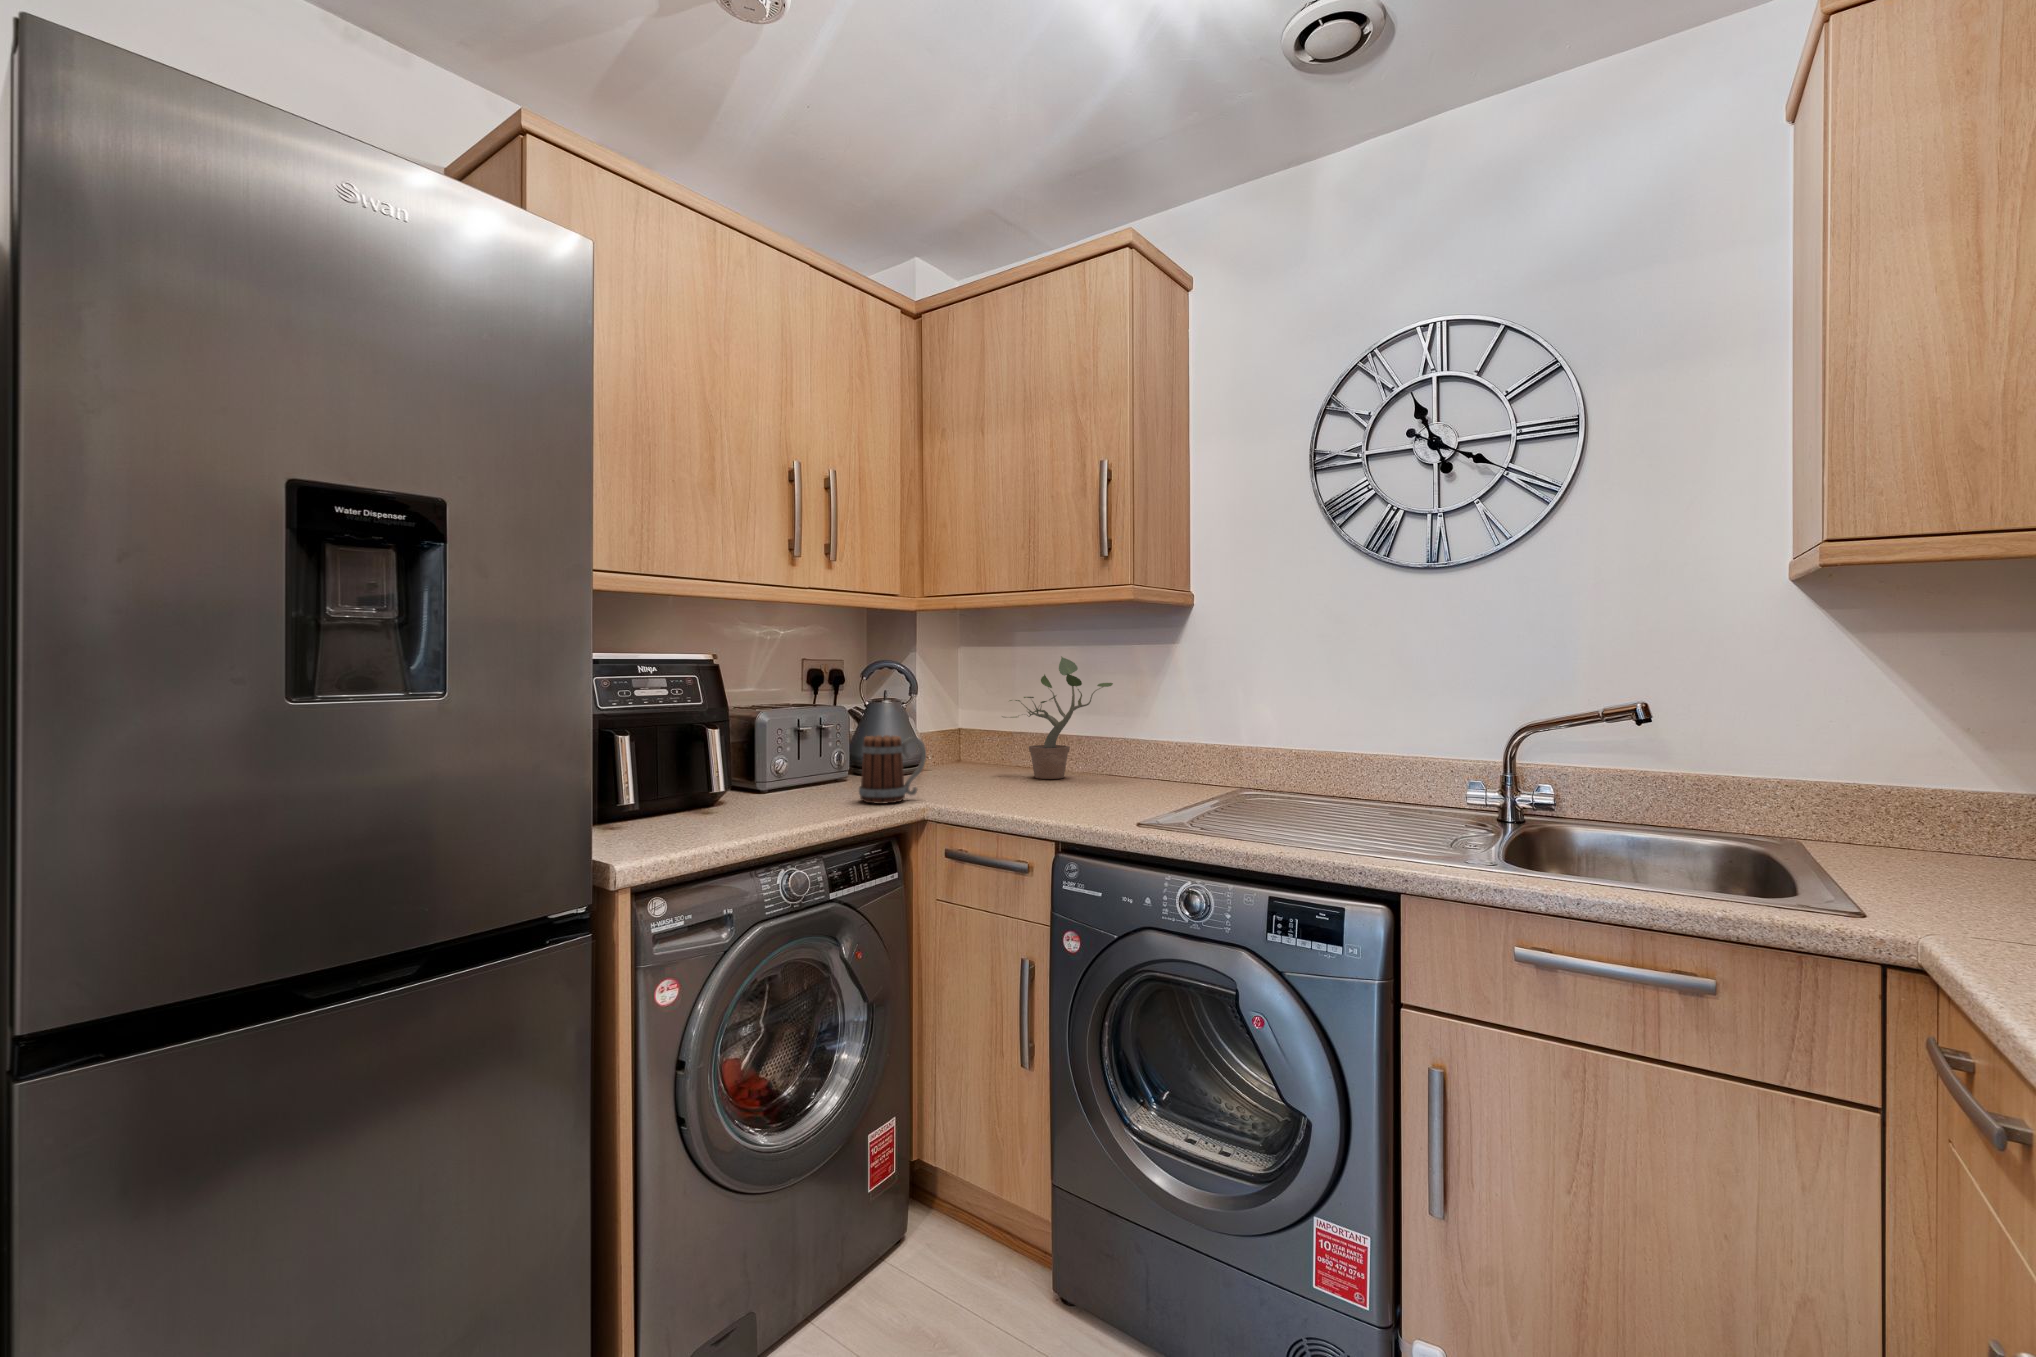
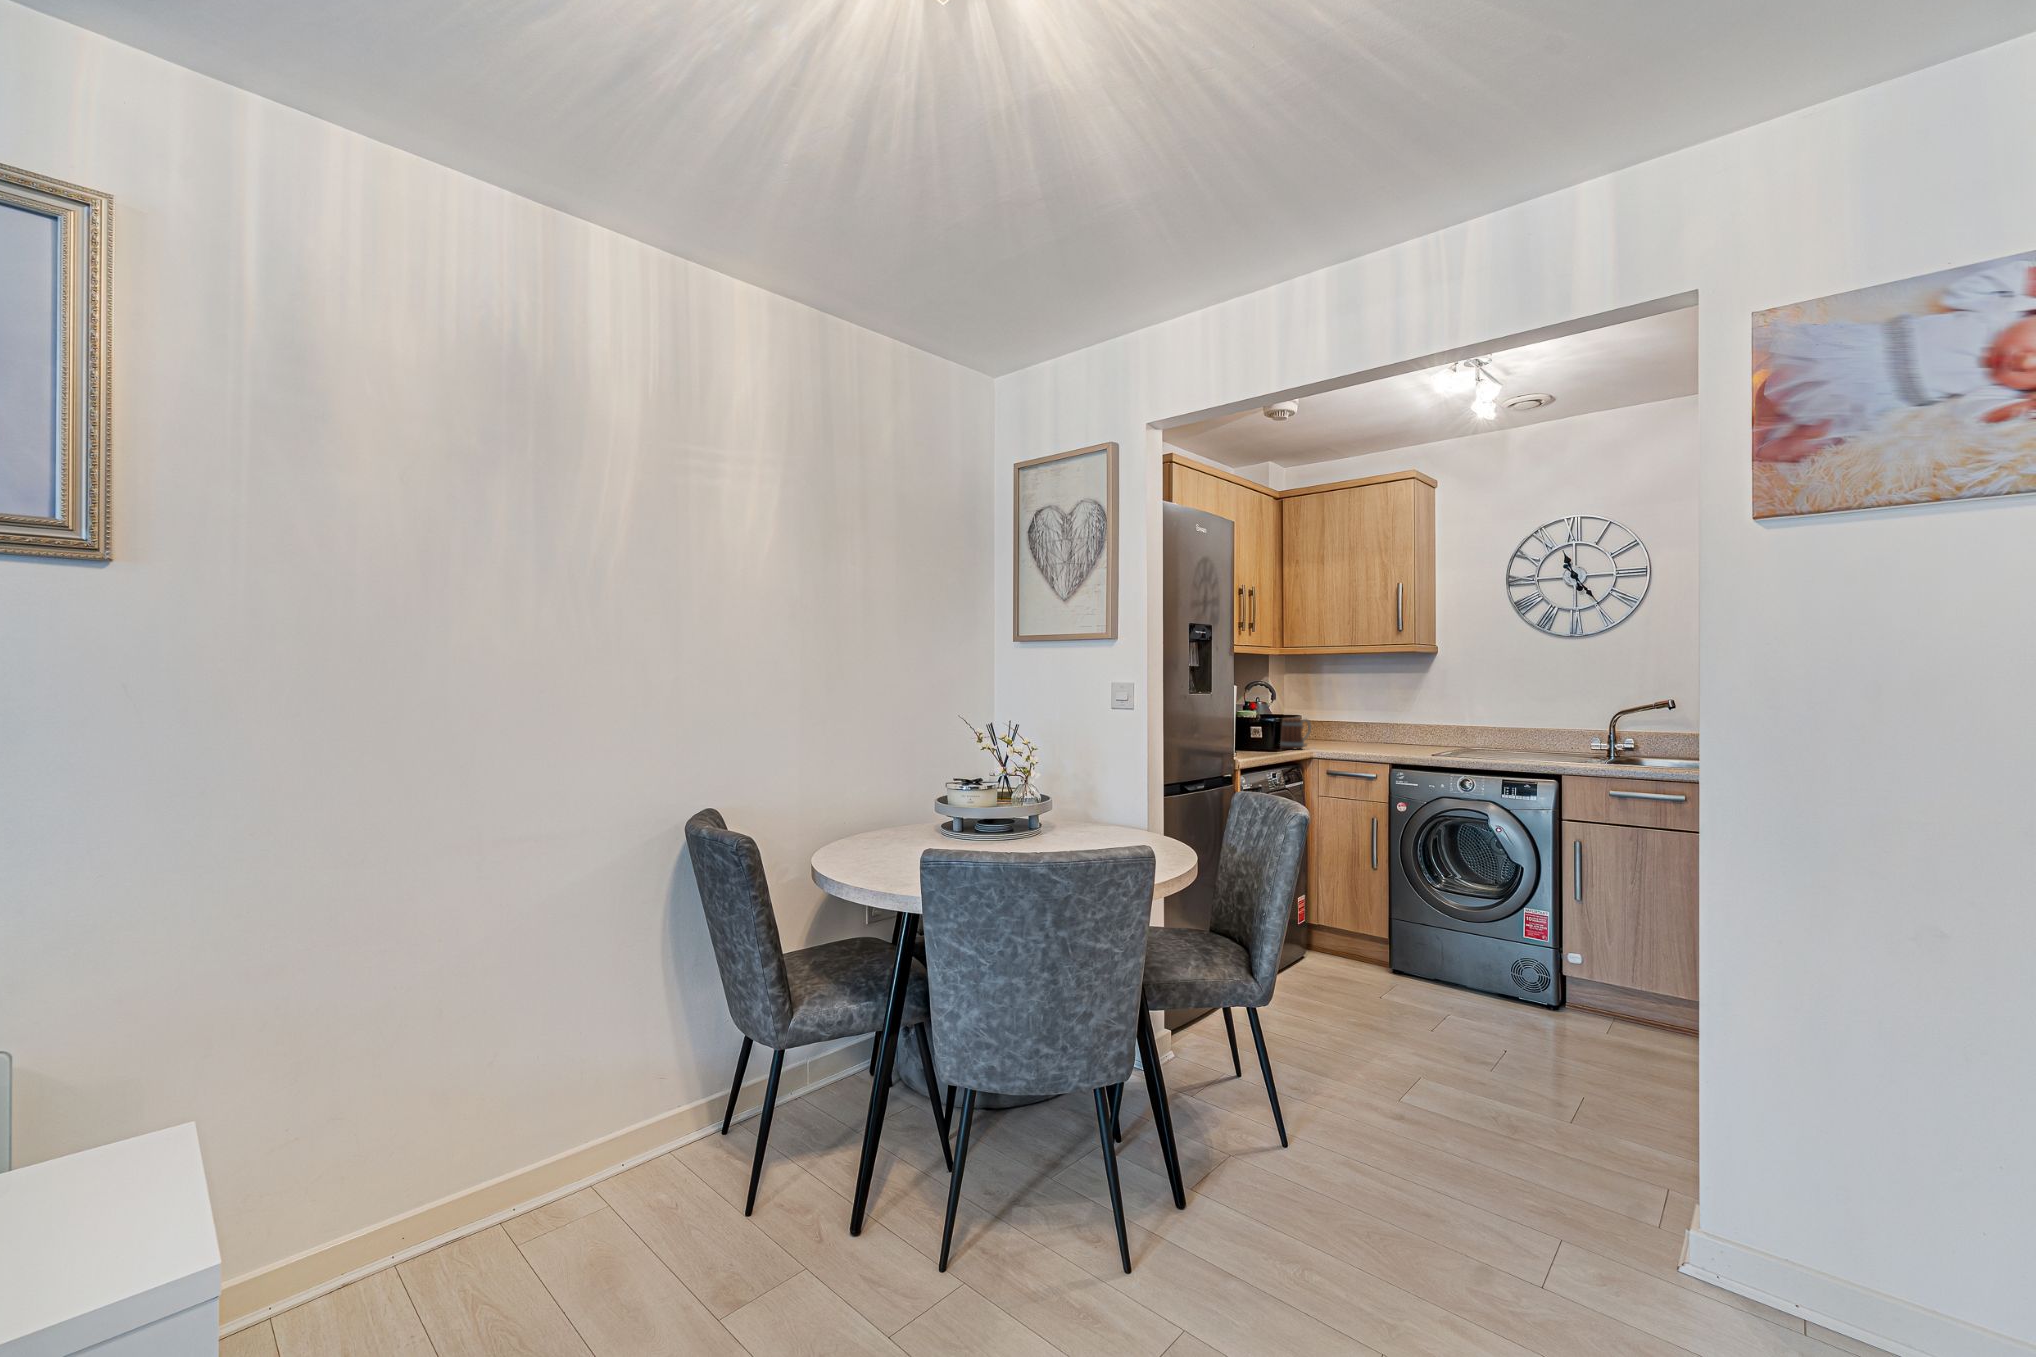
potted plant: present [1010,656,1113,779] -> none [1327,680,1393,745]

